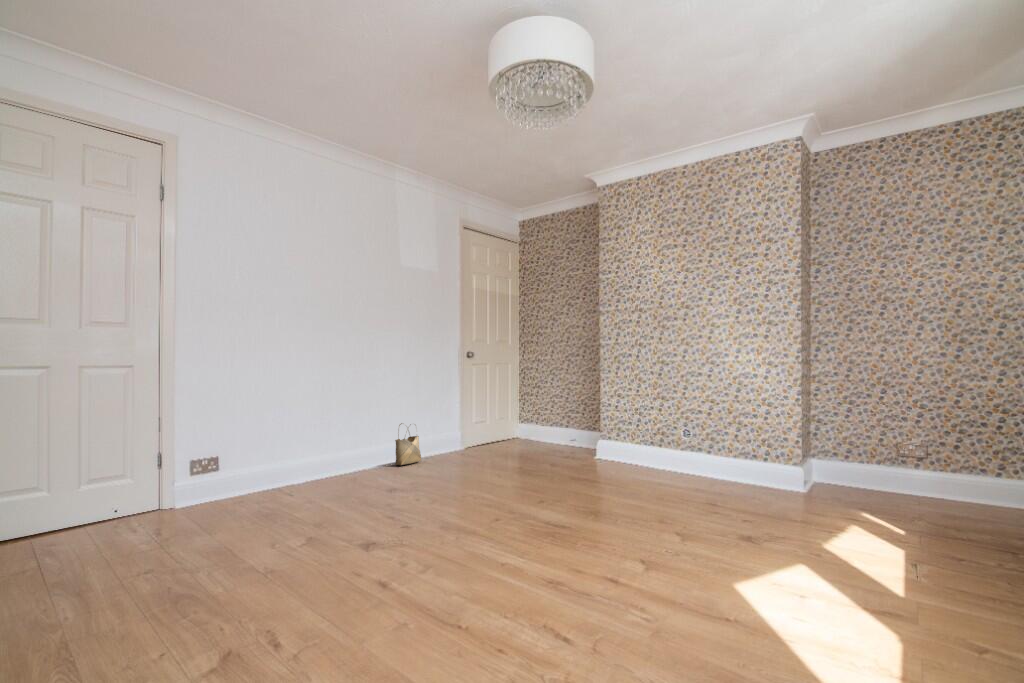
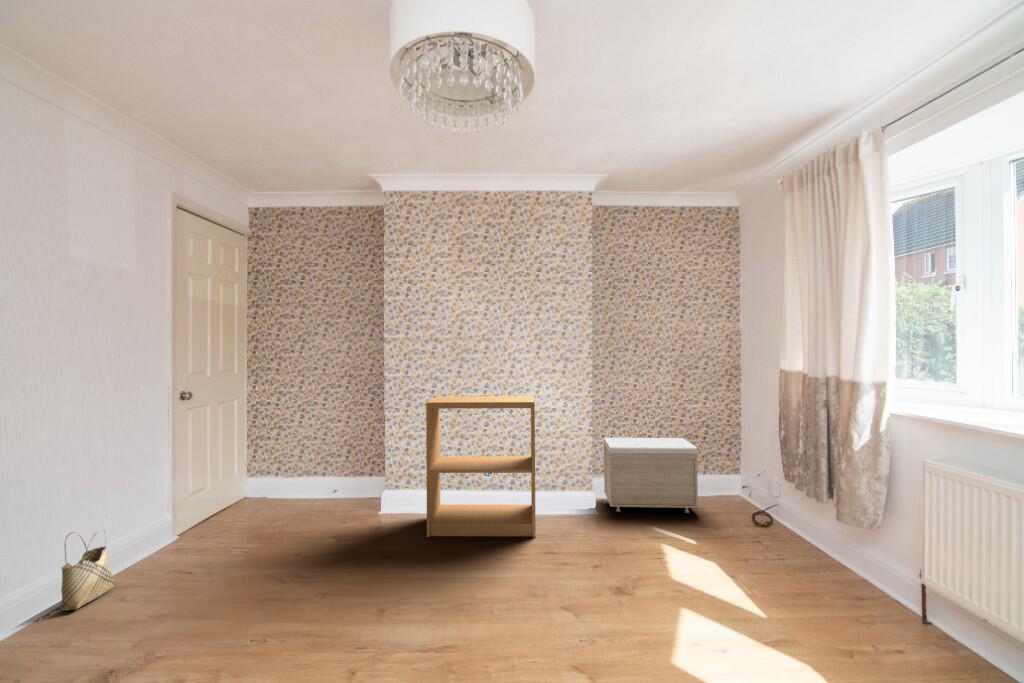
bookshelf: none [616,360,732,494] -> present [426,396,536,537]
storage bench: none [826,414,962,515] -> present [604,438,698,513]

